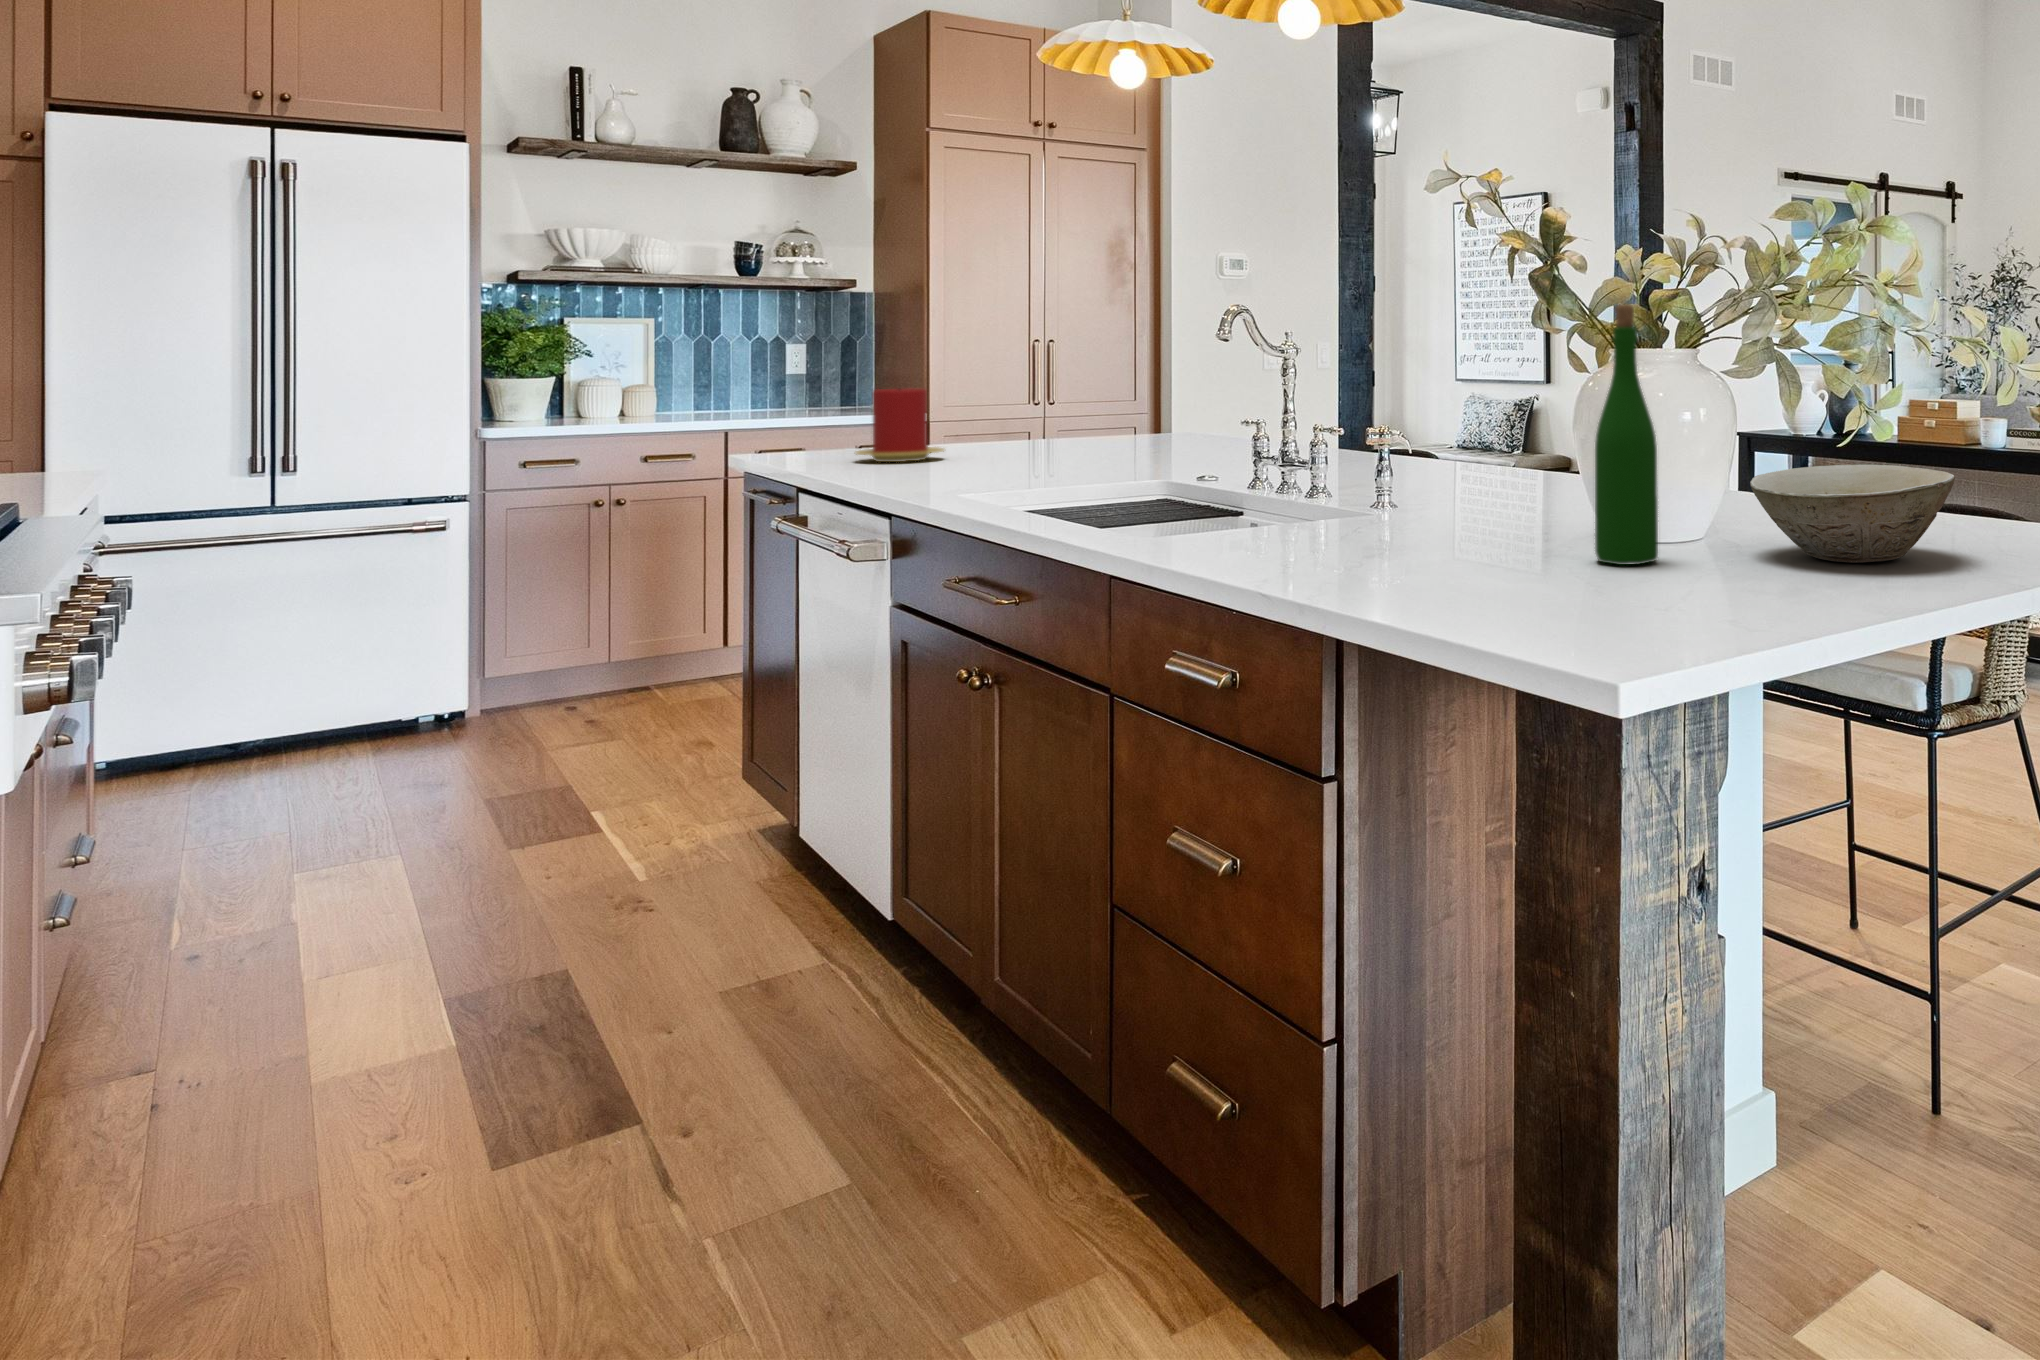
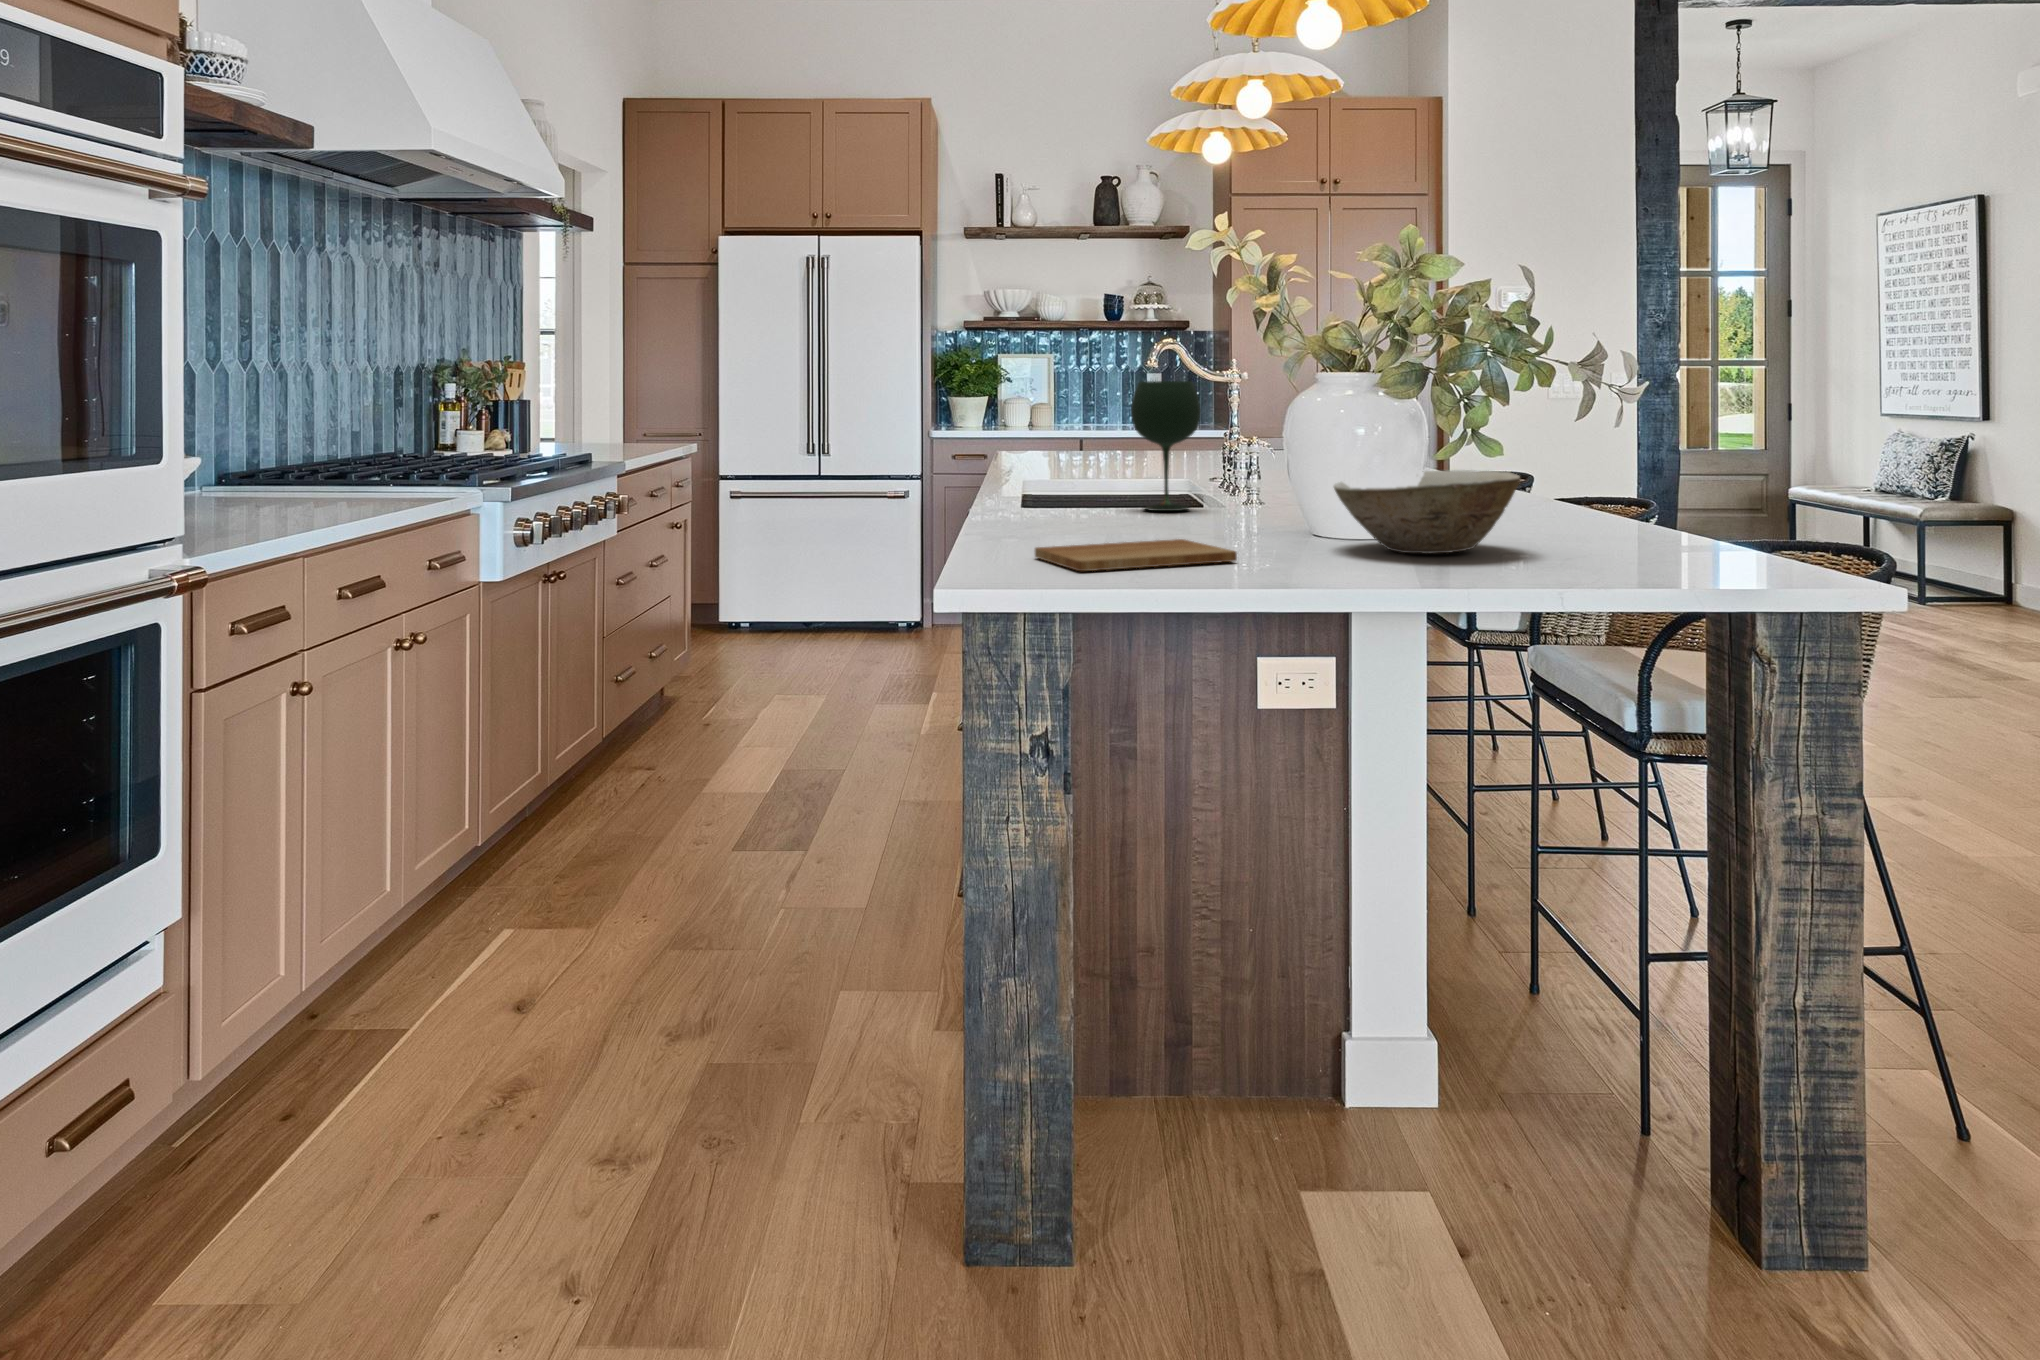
wine bottle: present [1595,304,1658,565] -> none [1212,326,1266,540]
wine glass: none [1332,367,1420,533] -> present [1131,381,1201,511]
candle: present [856,388,944,462] -> none [1045,403,1108,457]
cutting board: none [1557,571,1777,631] -> present [1035,539,1237,571]

